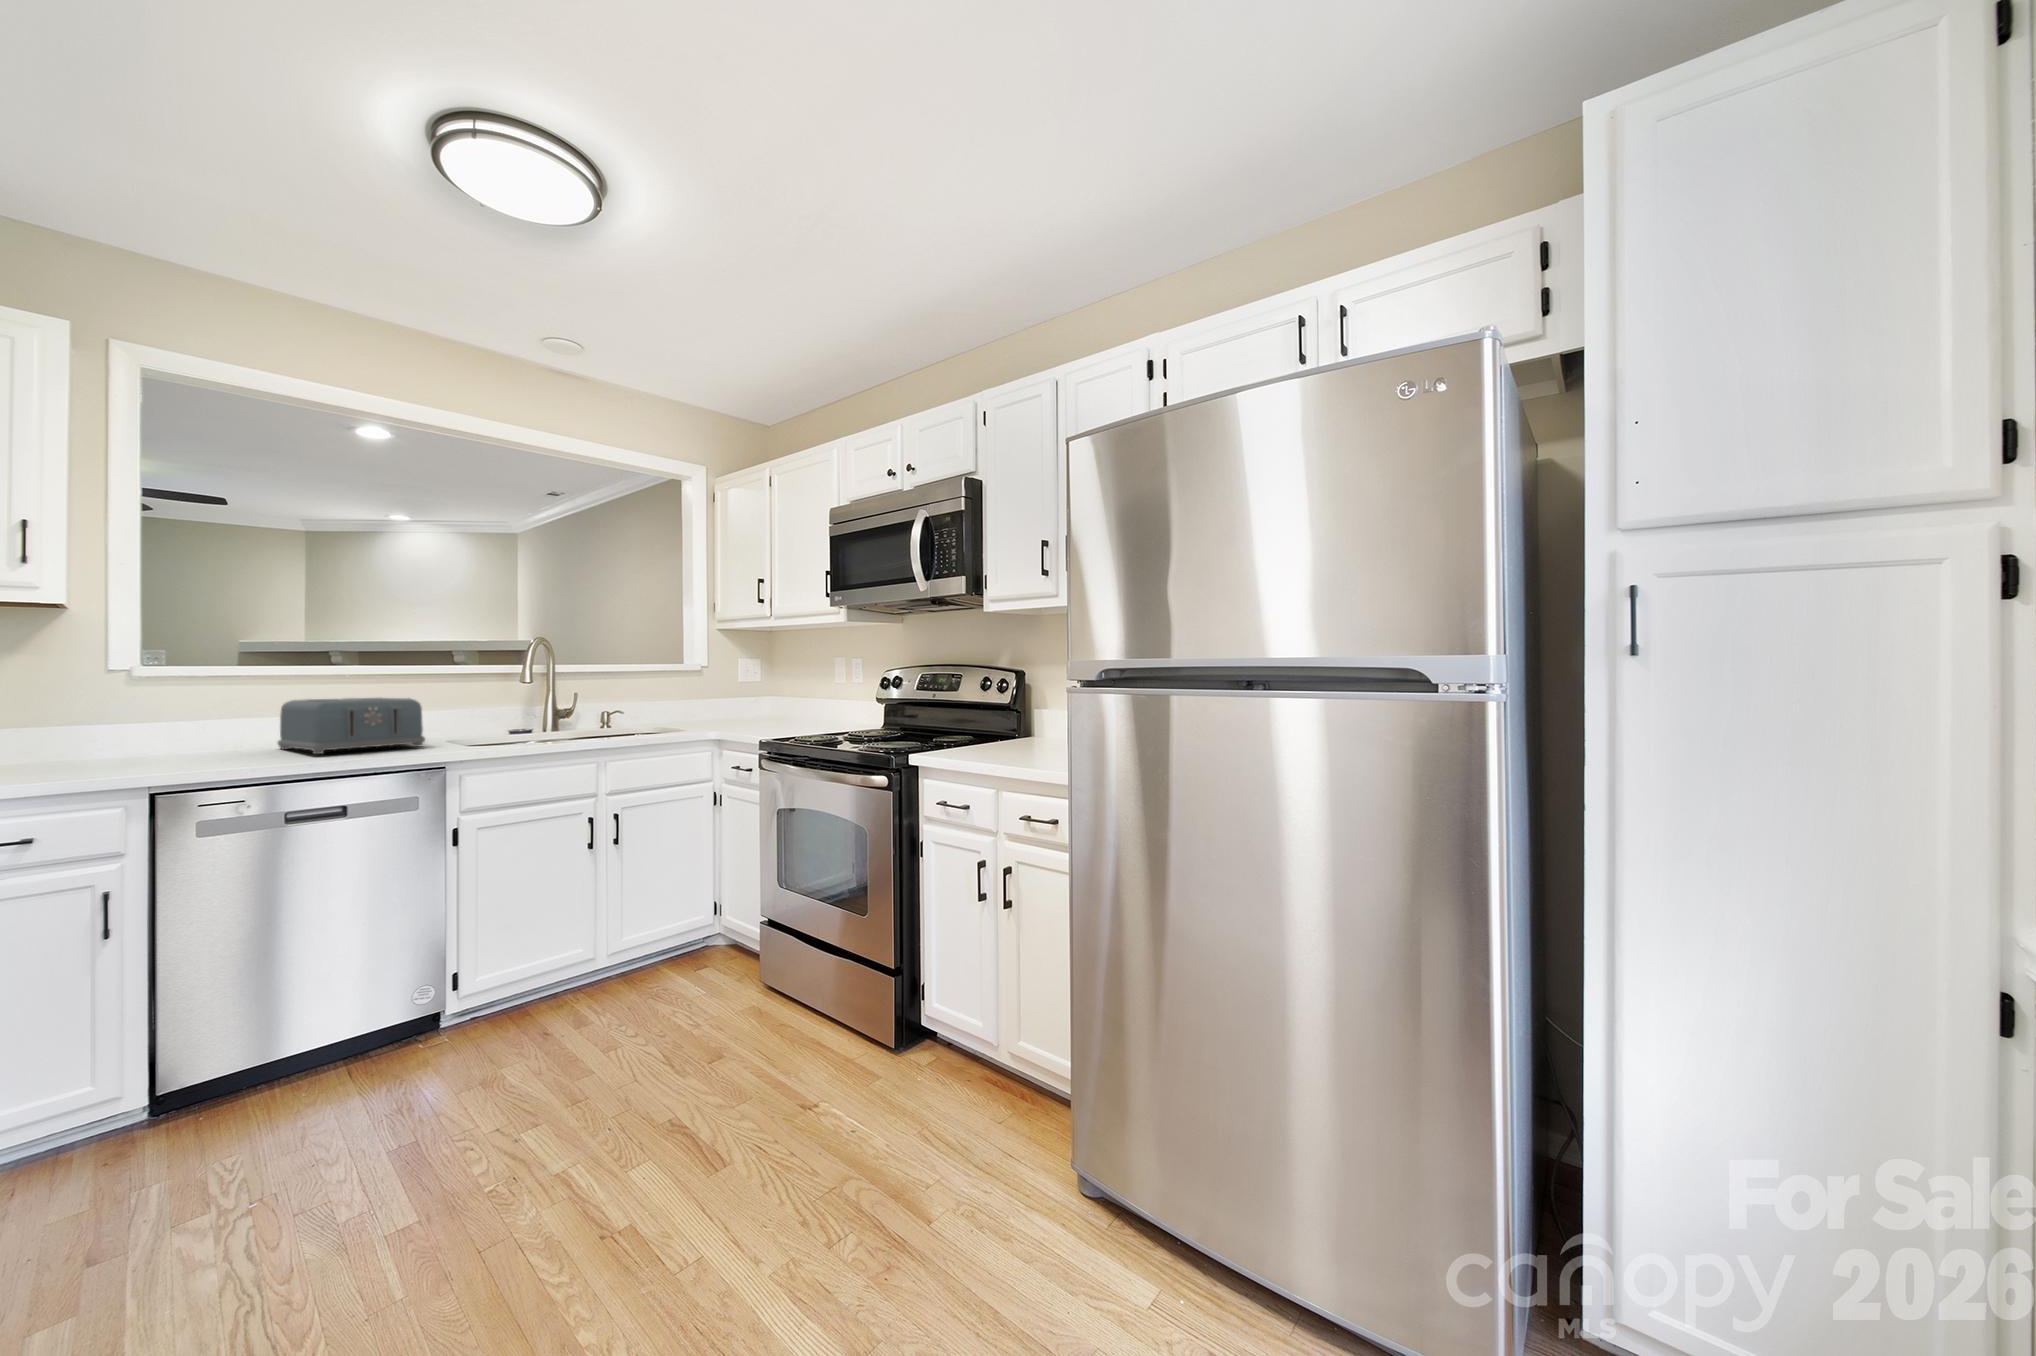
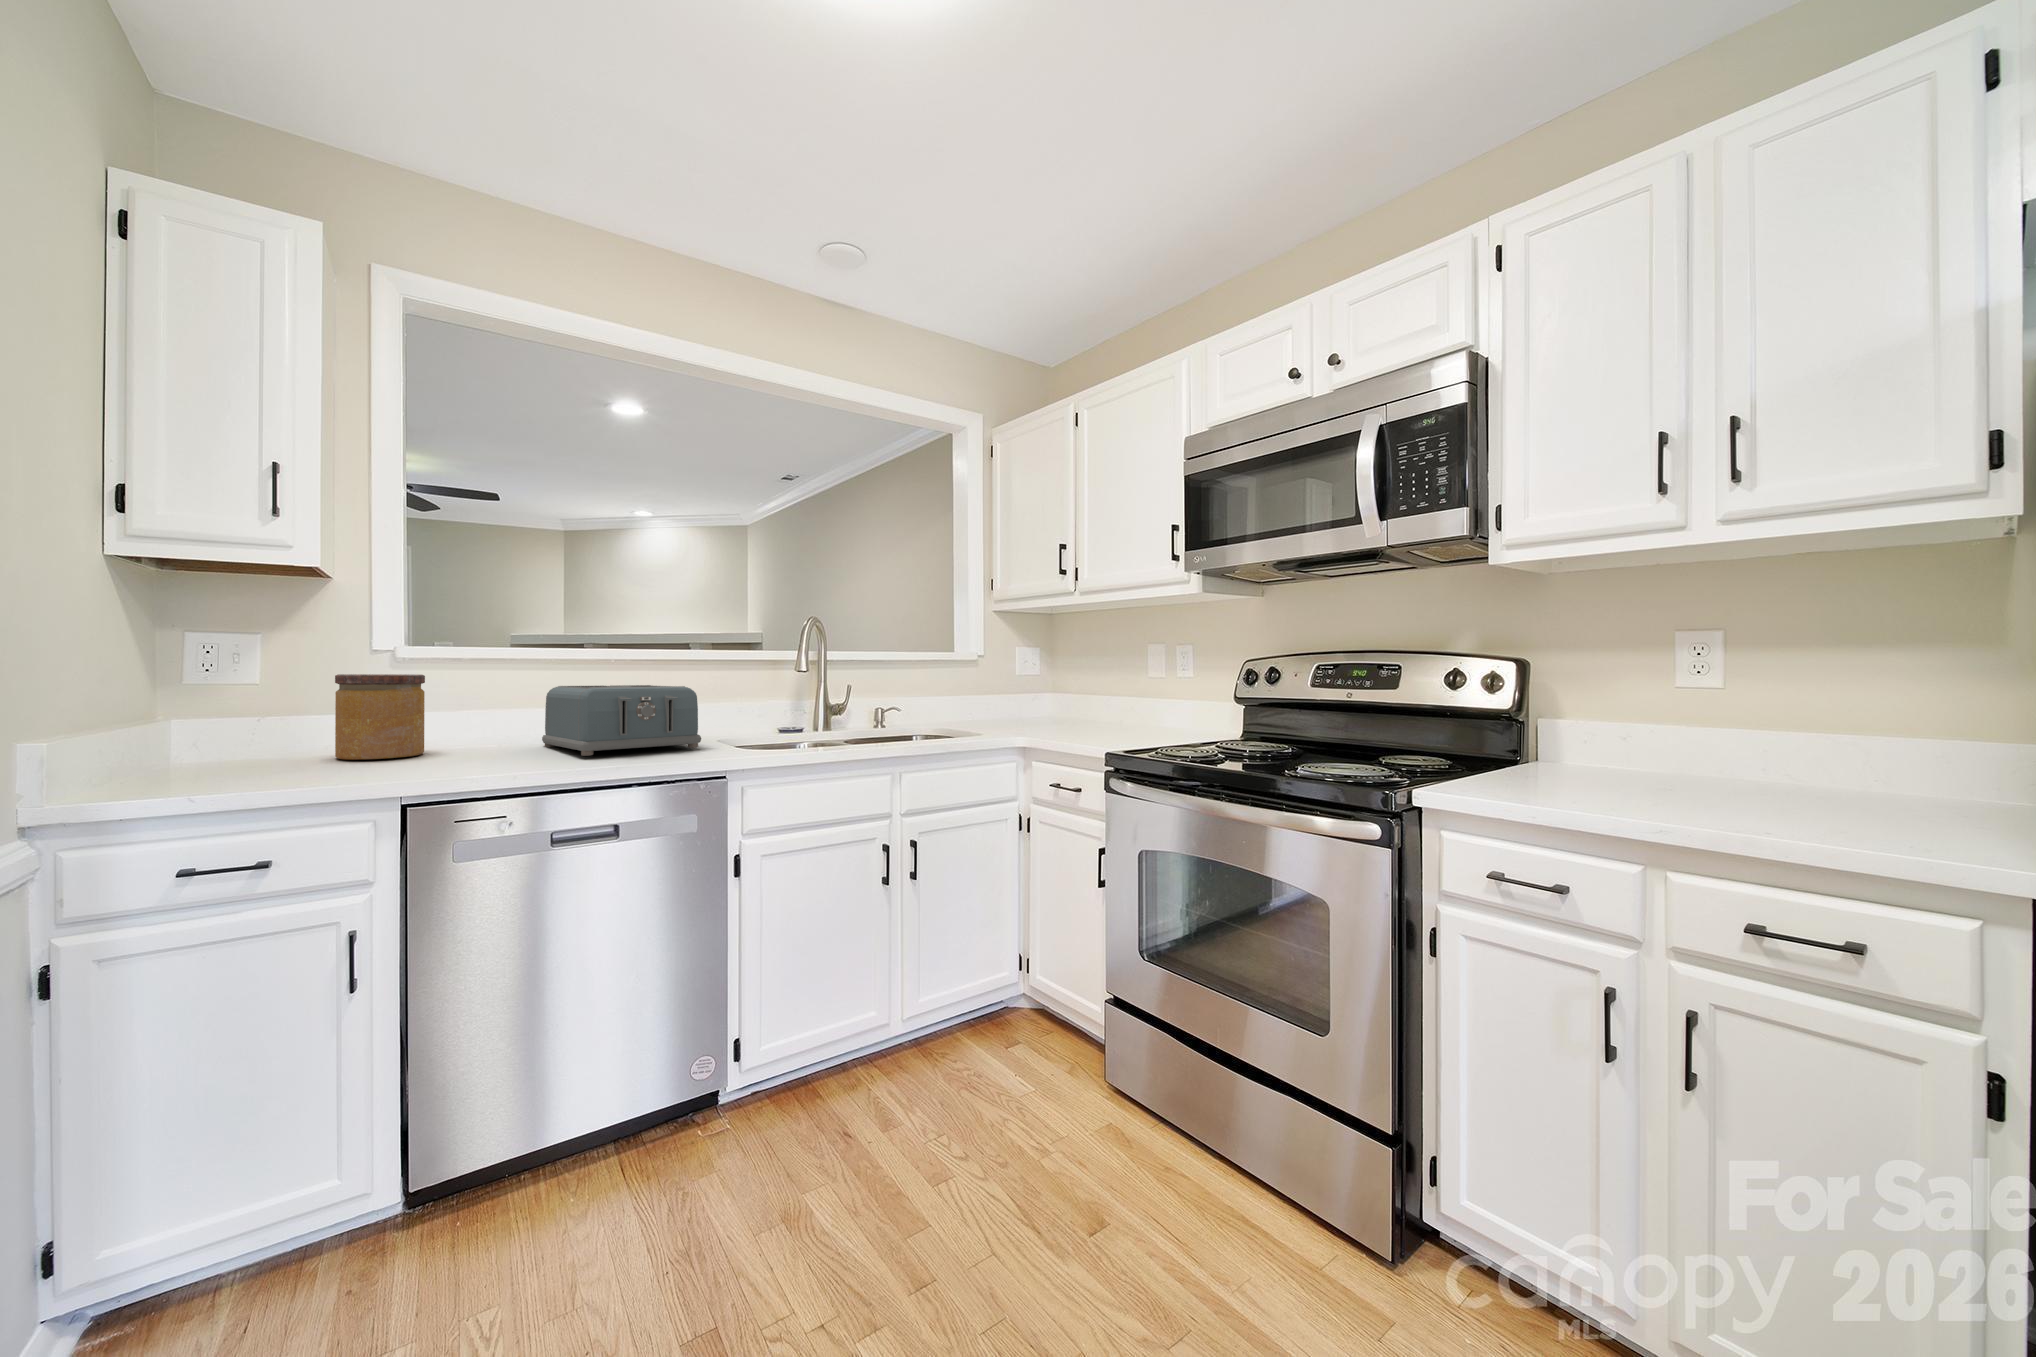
jar: none [78,693,164,762] -> present [335,674,425,760]

